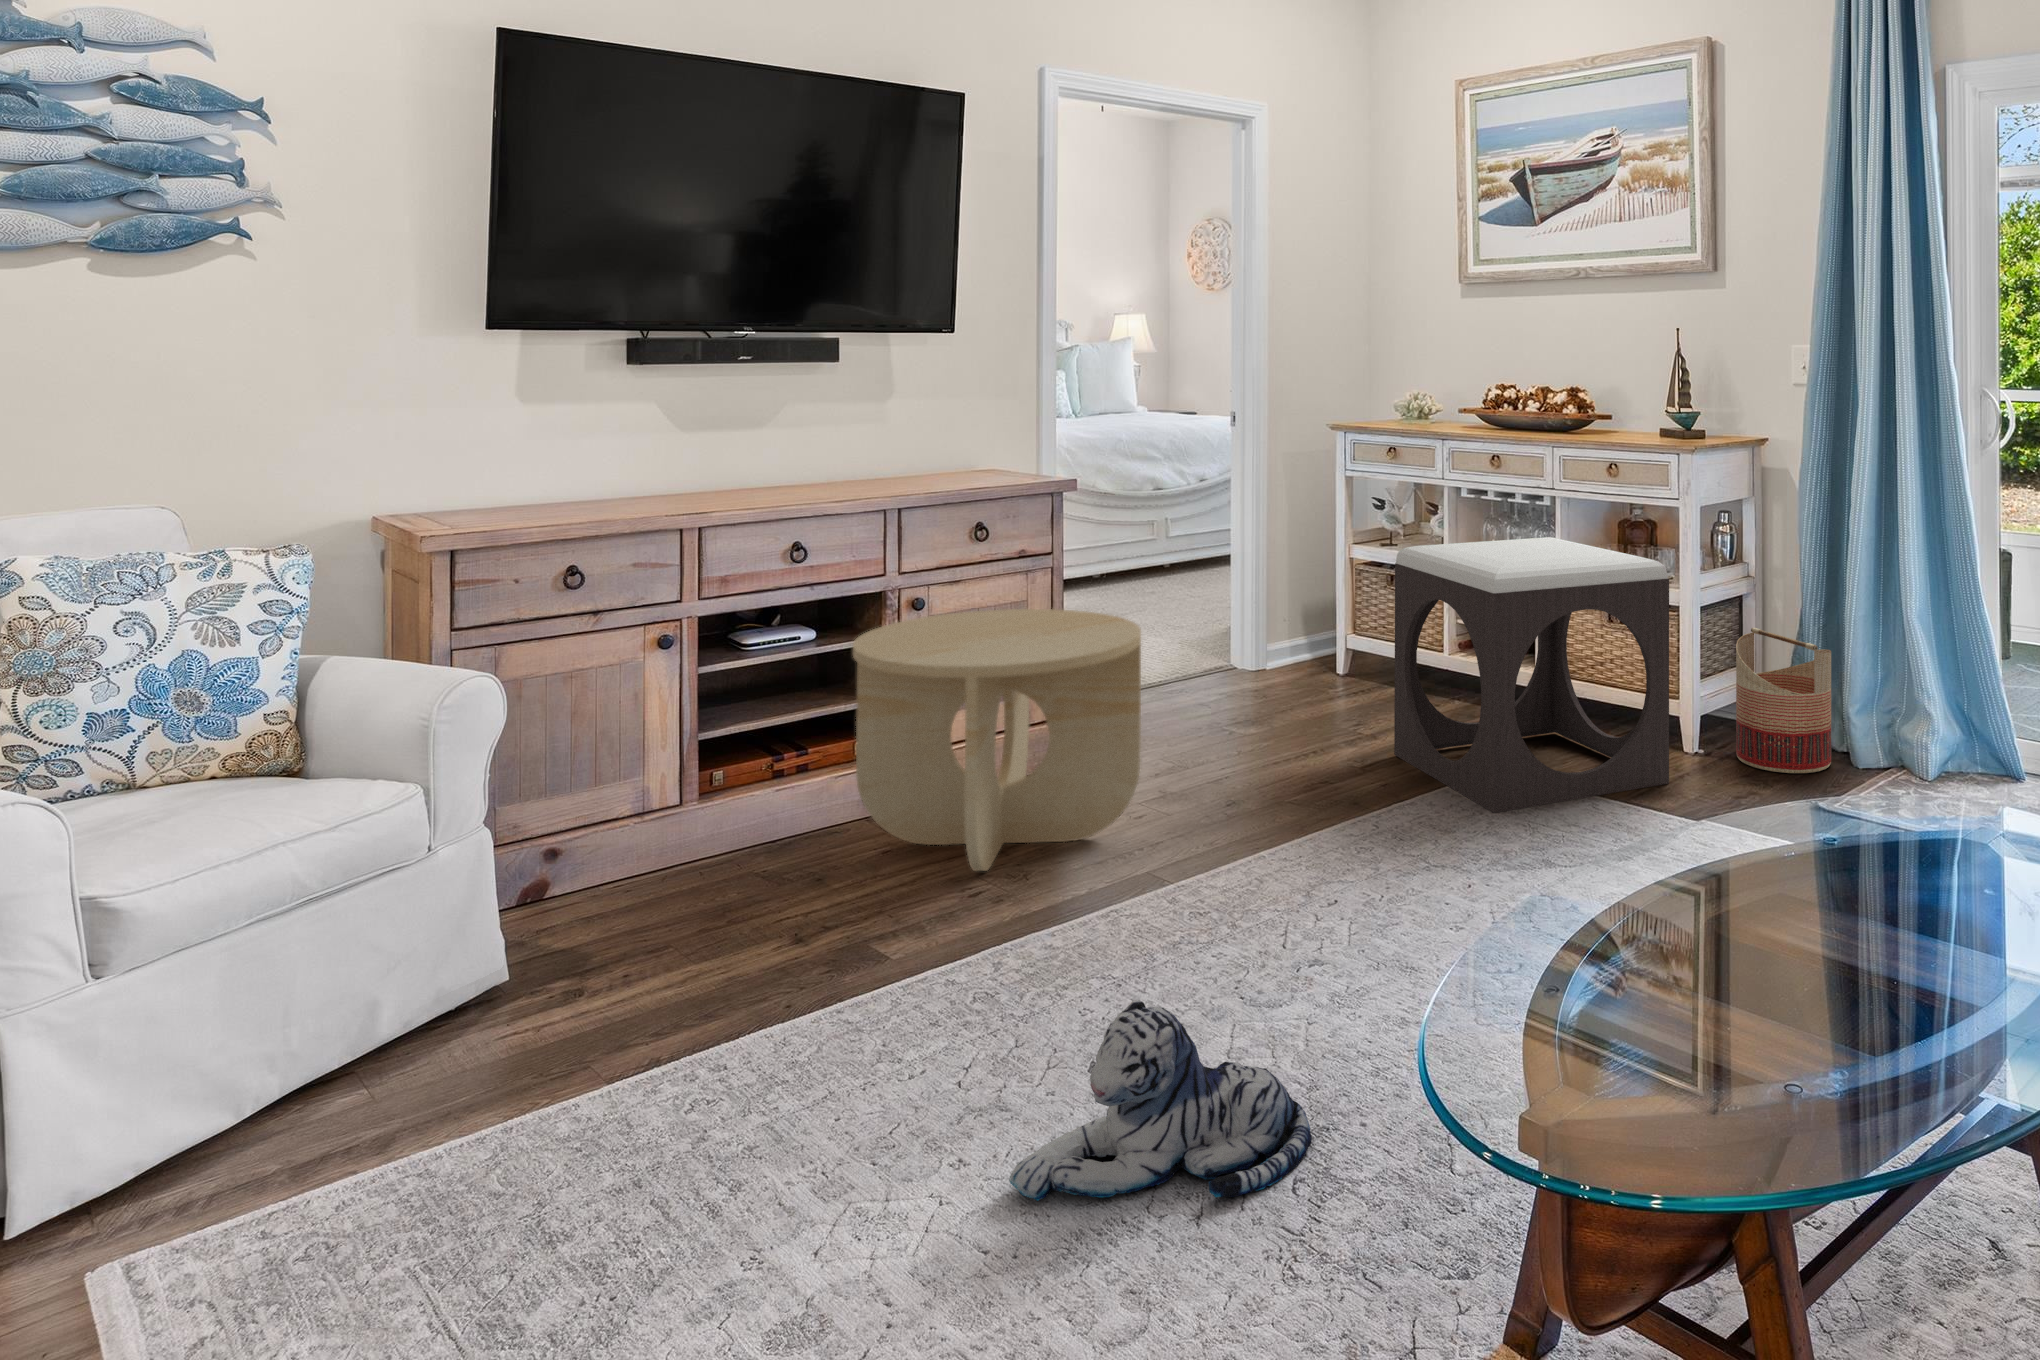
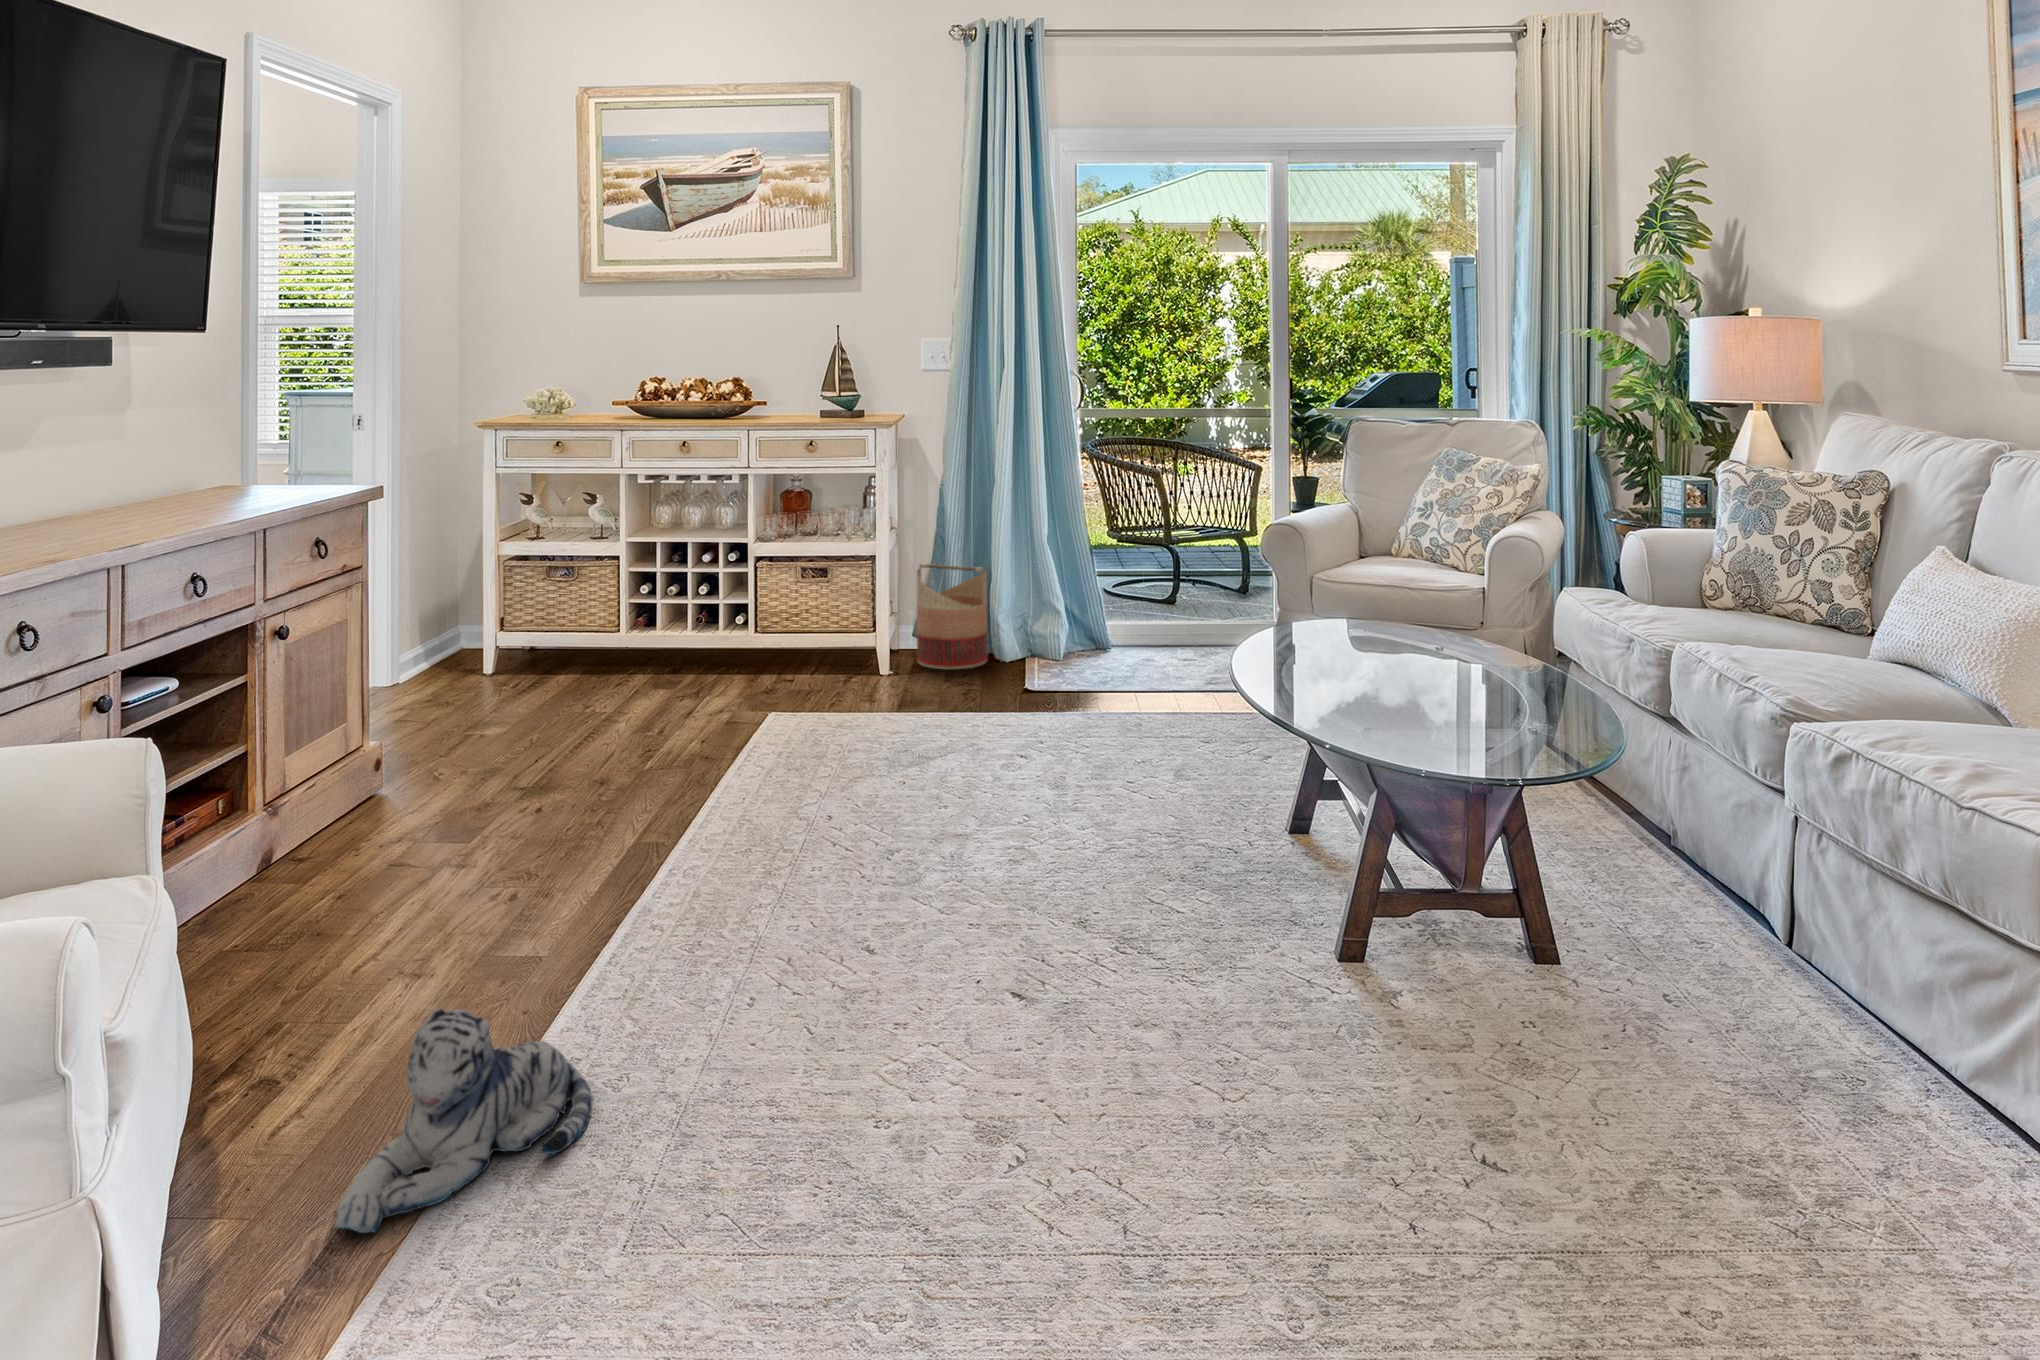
footstool: present [1394,537,1669,813] -> none [672,508,907,734]
side table: present [853,609,1141,871] -> none [290,615,596,876]
plush toy: present [1009,1000,1312,1201] -> present [334,1008,593,1233]

